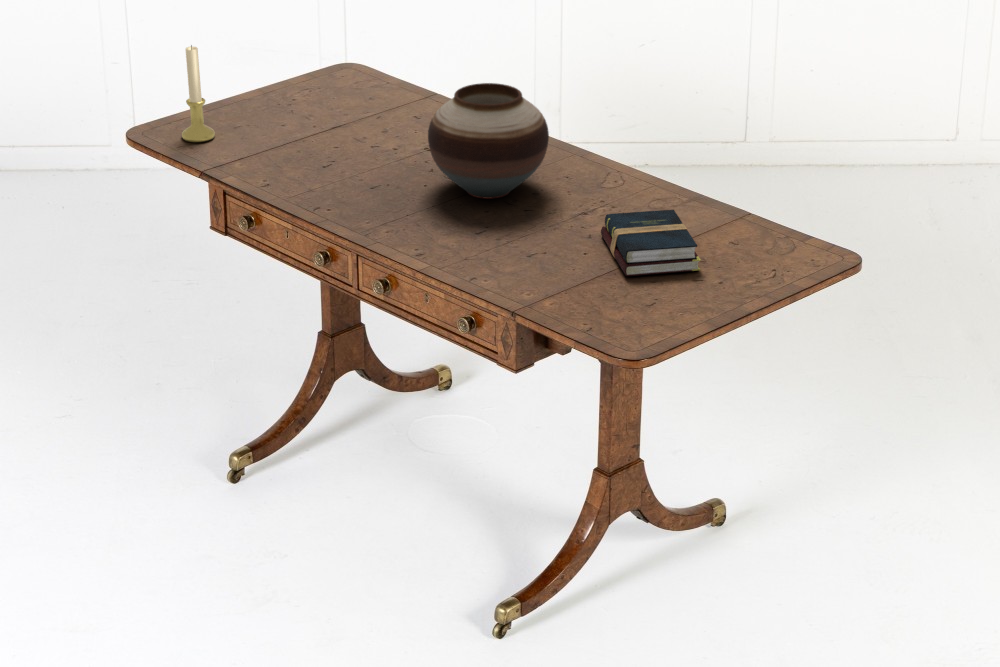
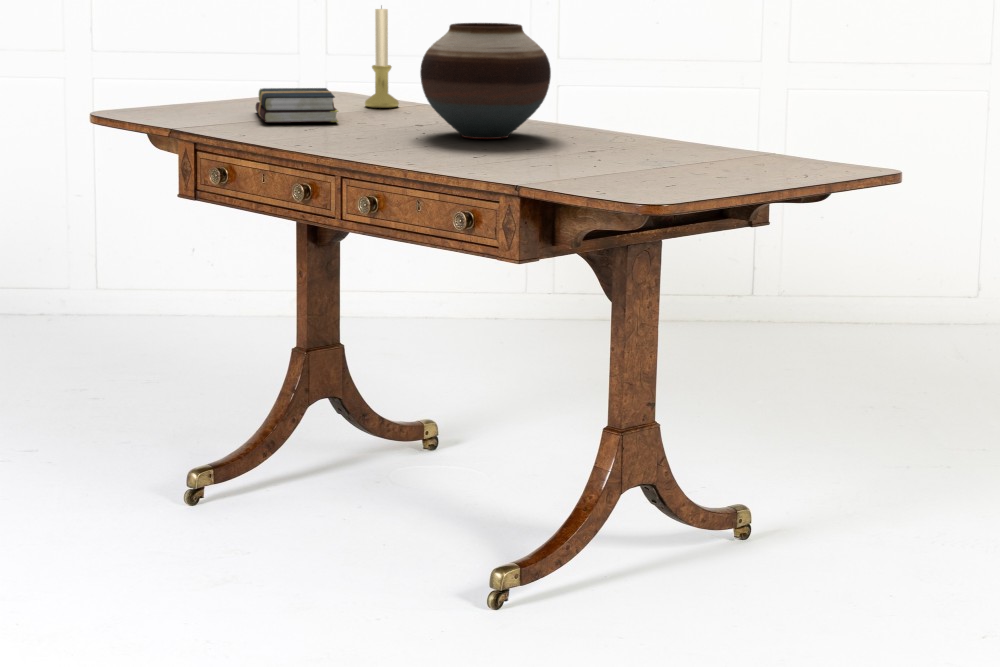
candle holder: present [182,45,215,142] -> present [365,7,399,108]
hardback book: present [601,210,701,276] -> present [256,88,339,123]

